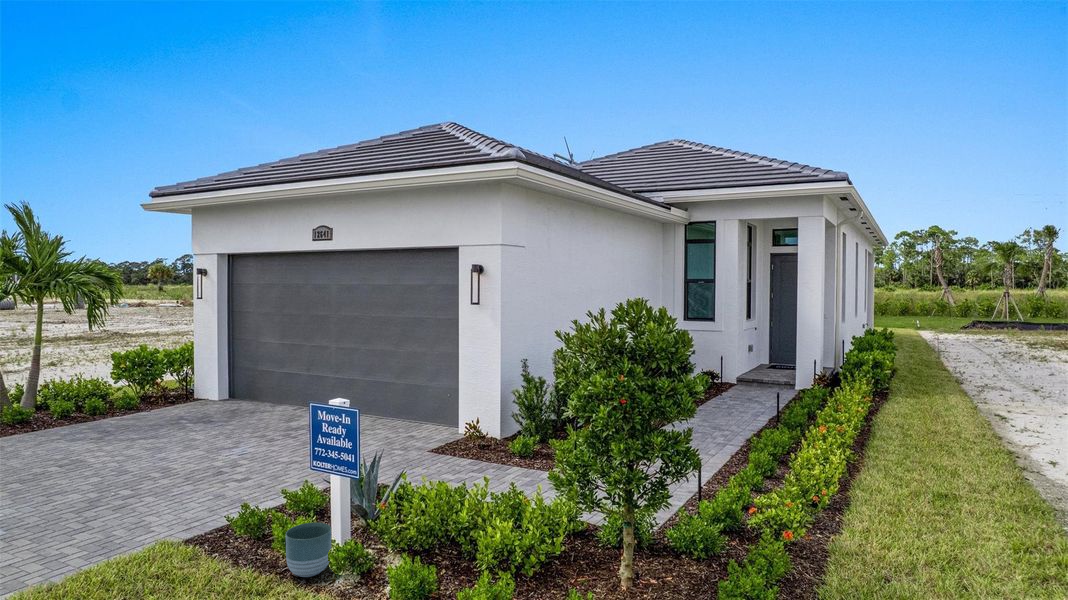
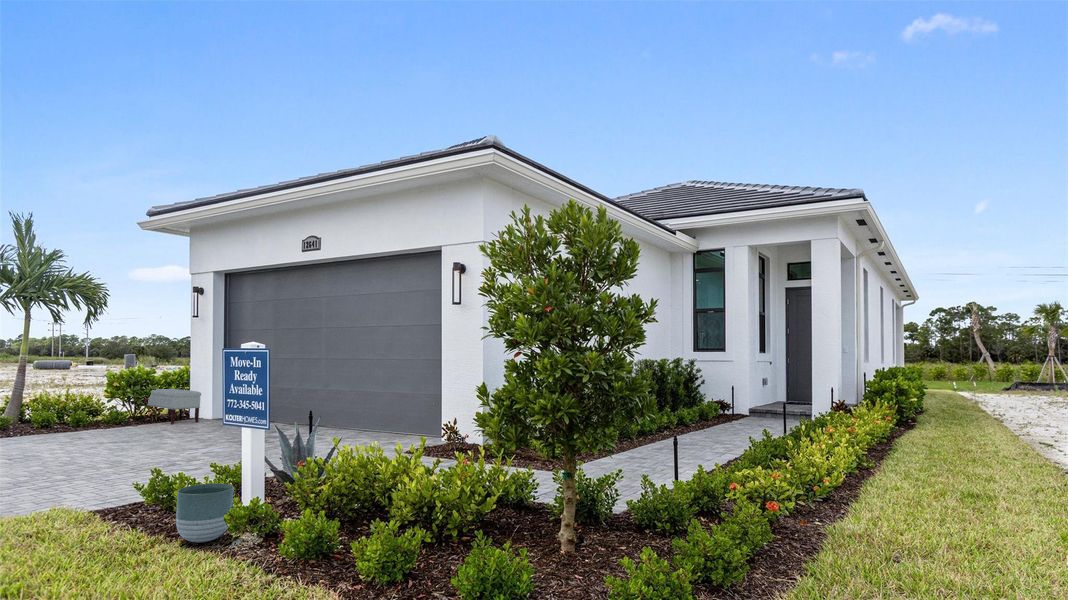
bench: none [151,368,210,407] -> present [145,389,201,424]

